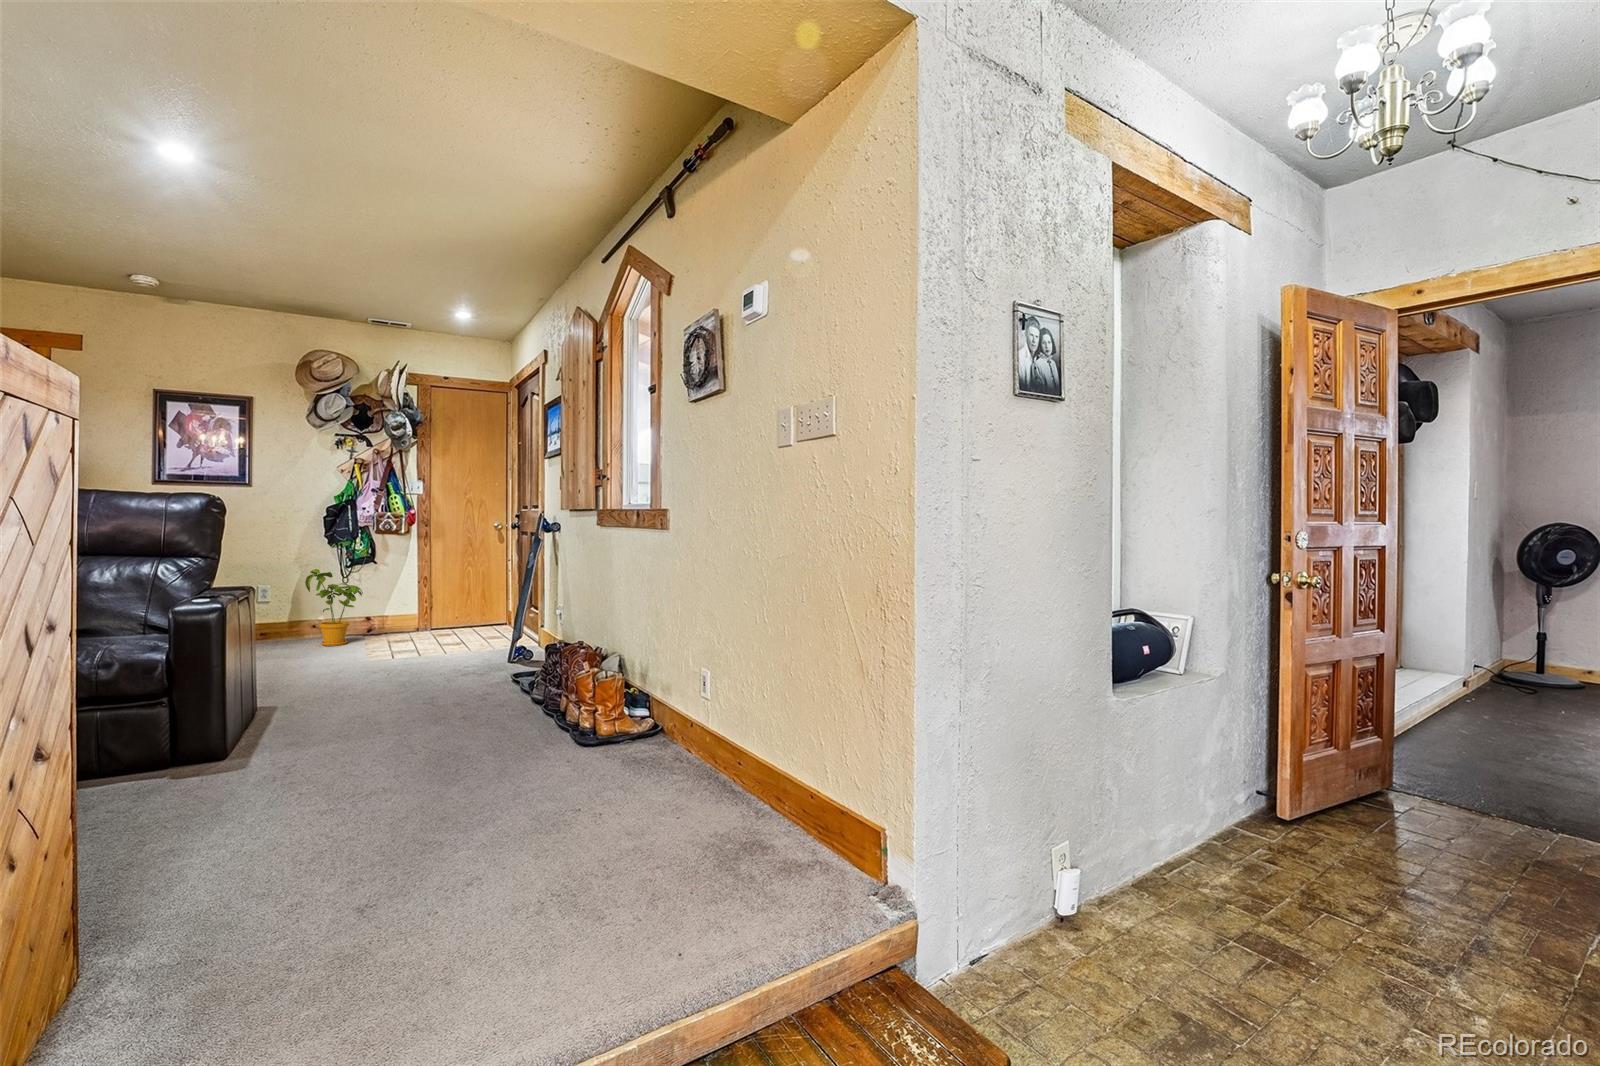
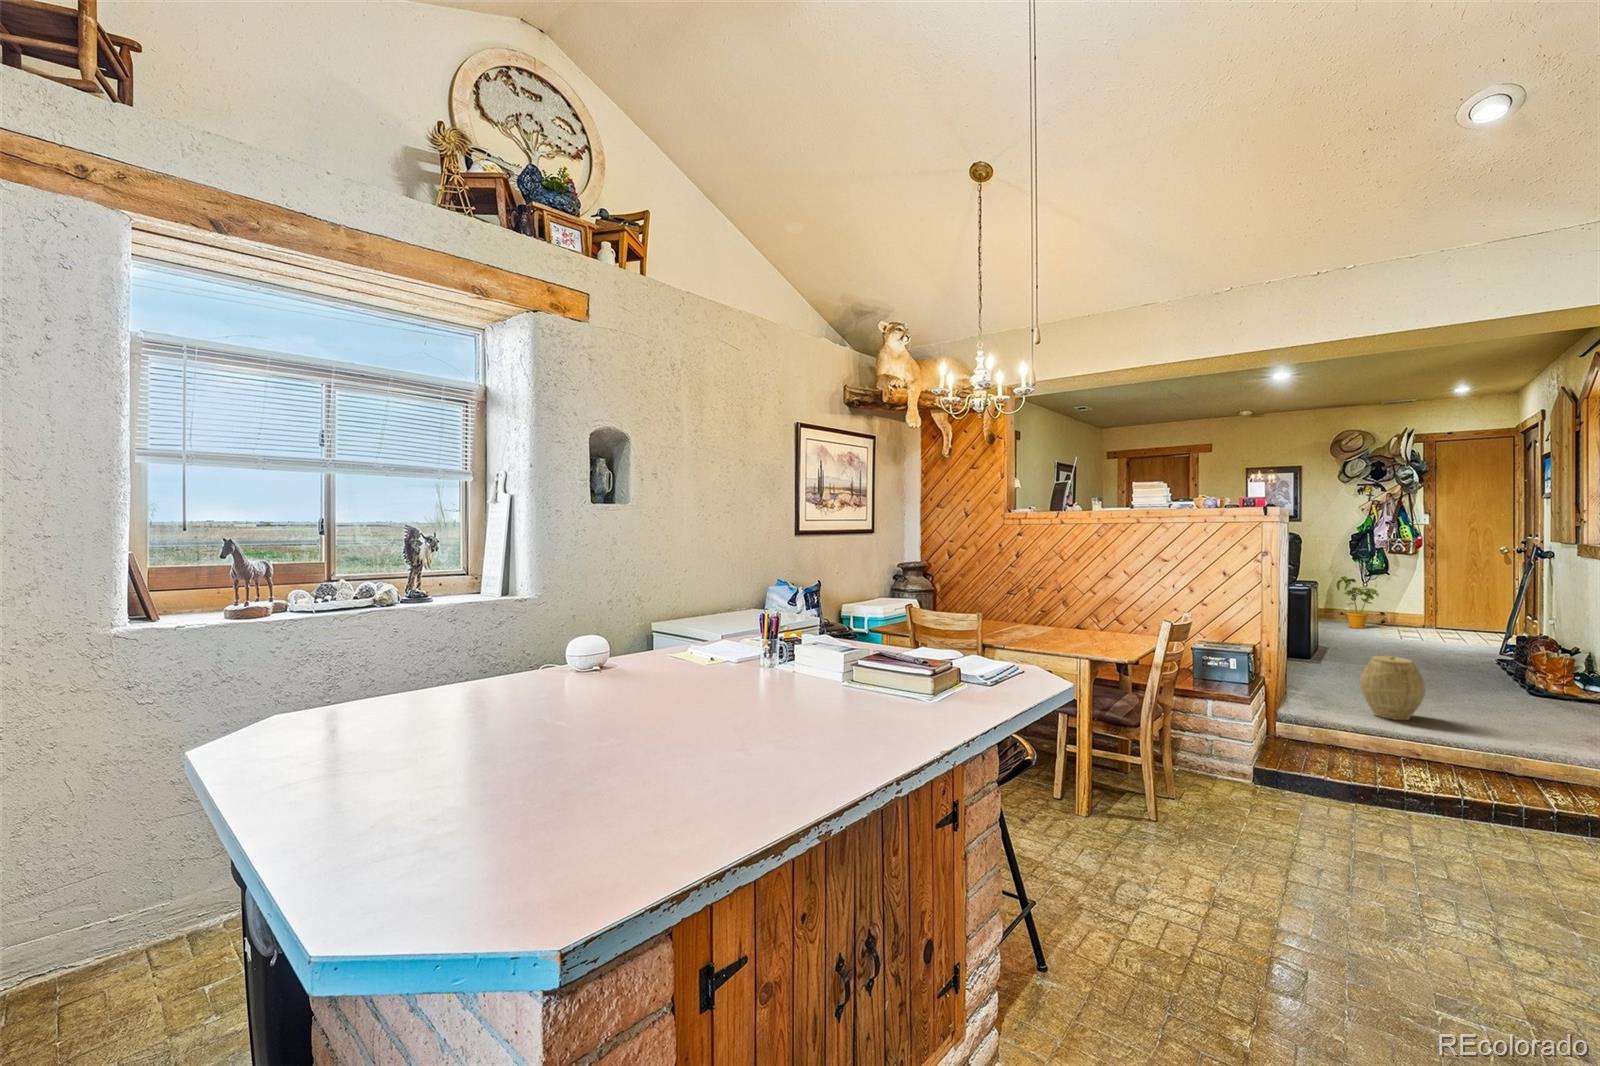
woven basket: none [278,777,421,952] -> present [1360,656,1425,720]

